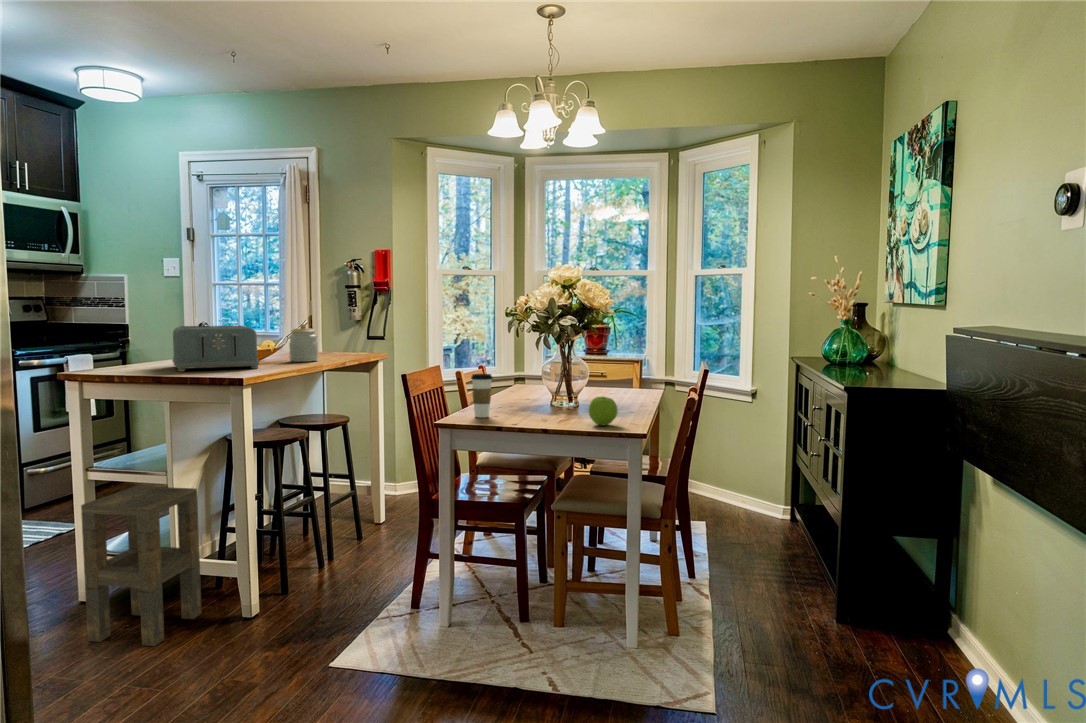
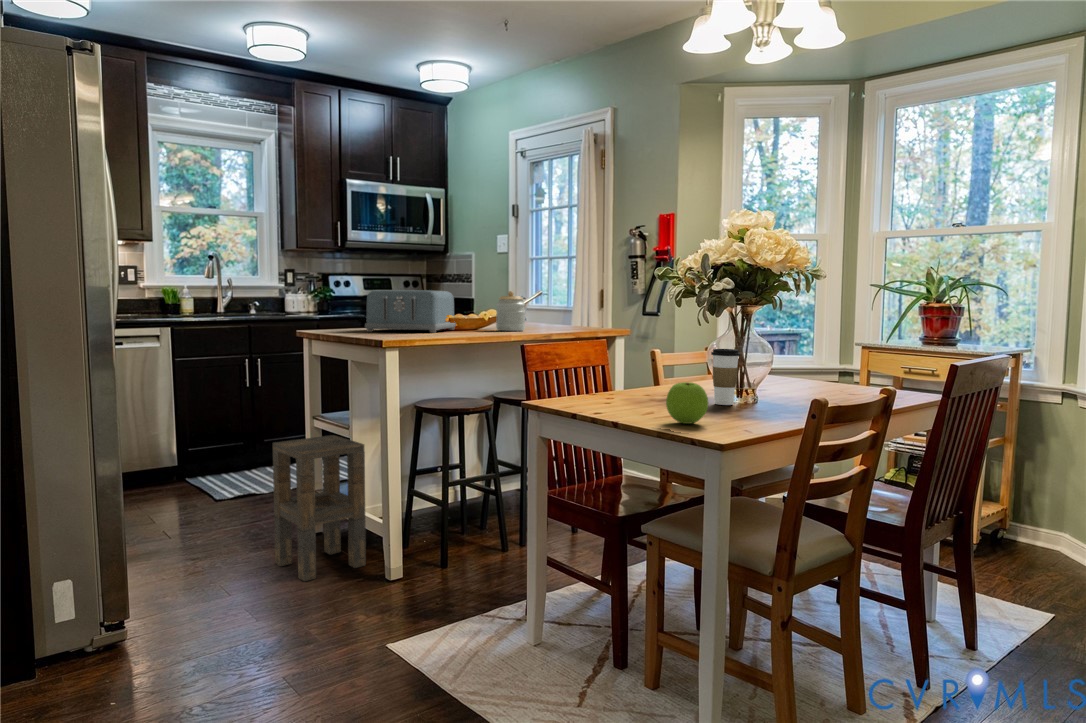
coffee cup: present [471,374,493,418] -> present [711,349,740,405]

